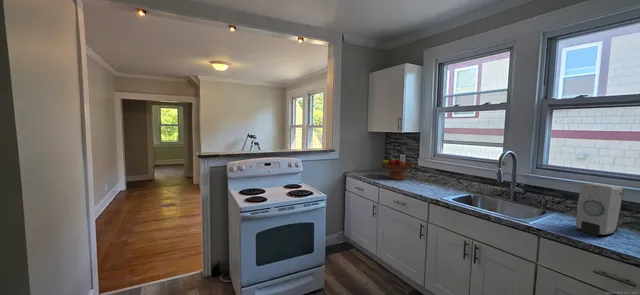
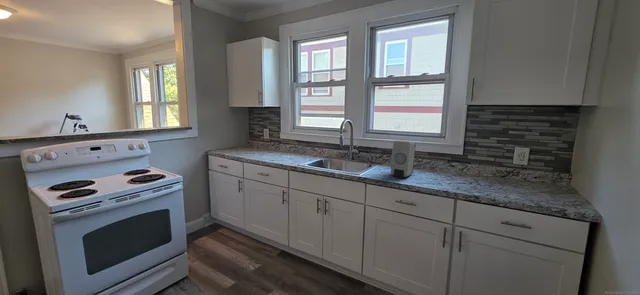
fruit bowl: present [381,158,414,180] -> none [243,132,275,153]

